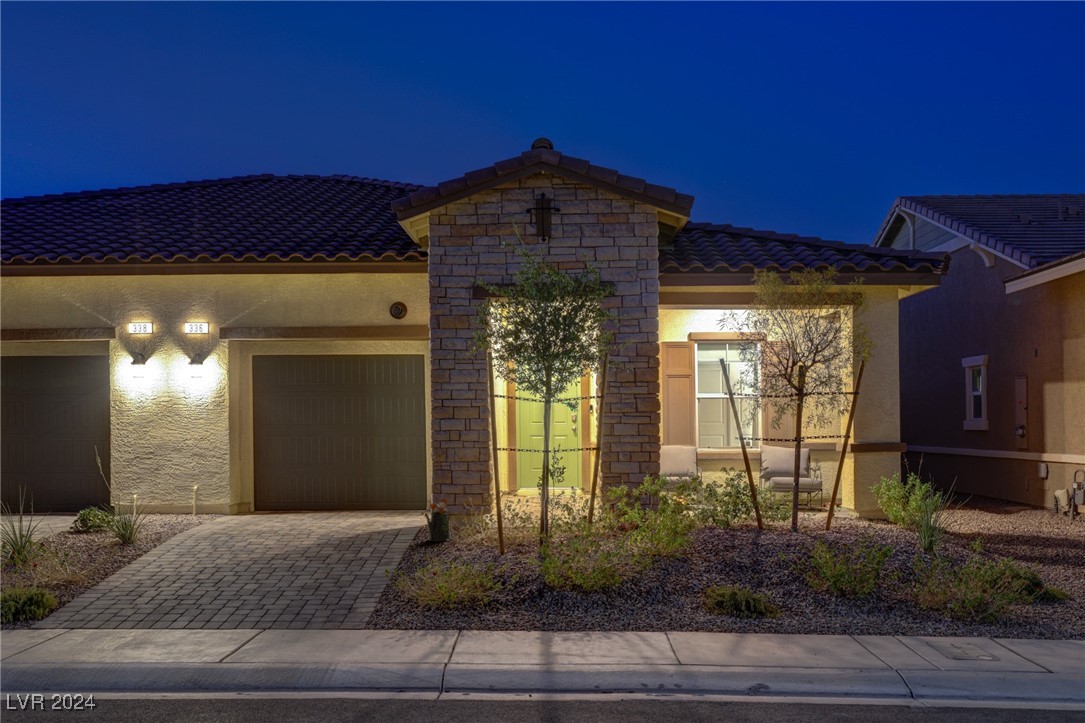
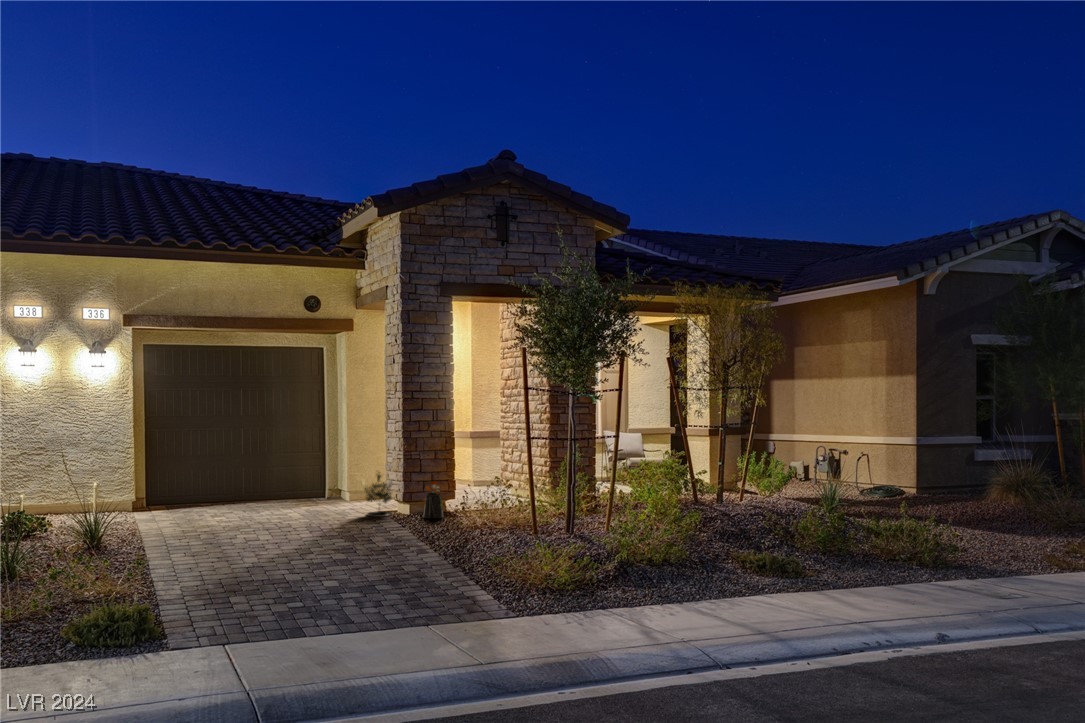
potted tree: none [383,481,418,535] -> present [365,474,392,517]

